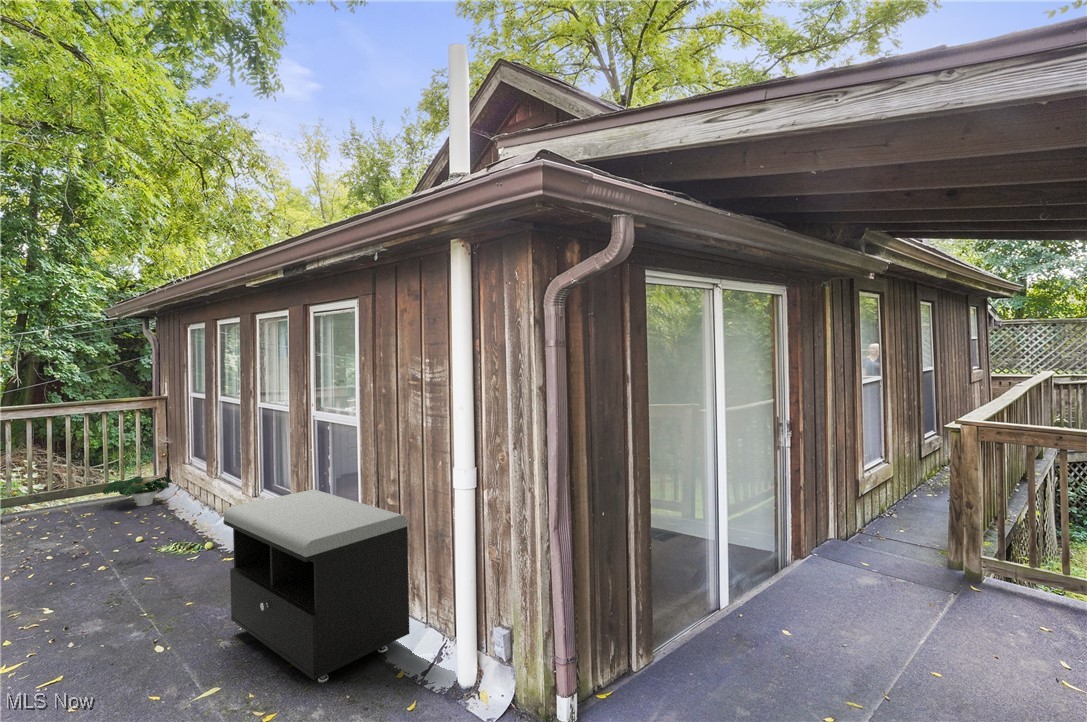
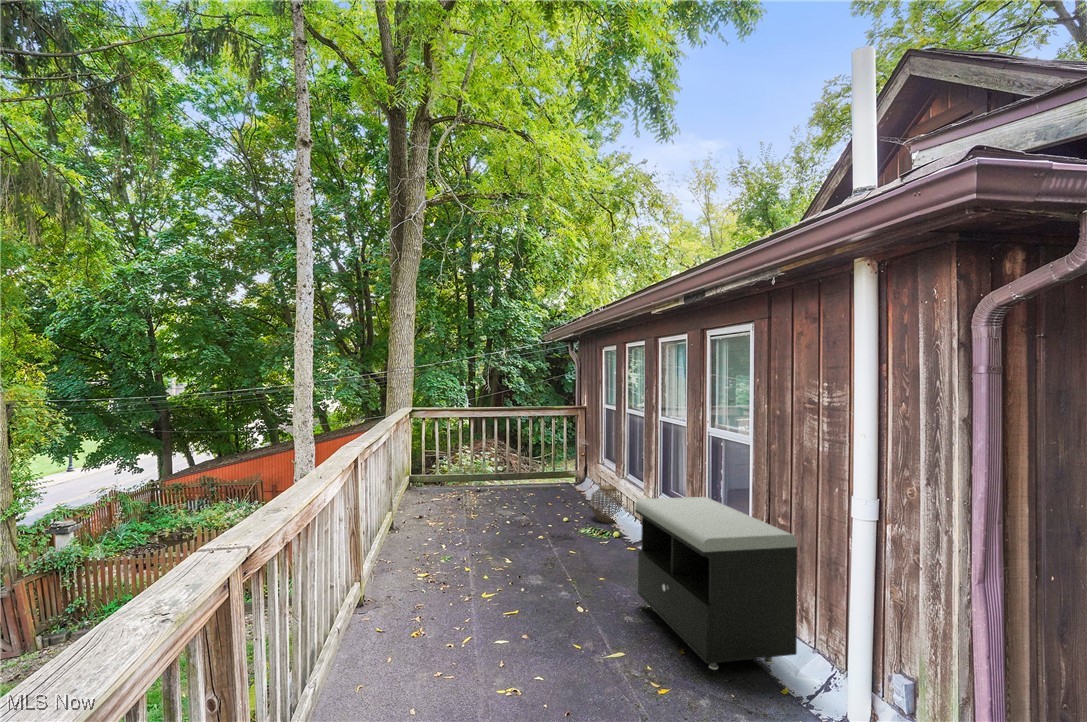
potted plant: present [103,476,172,506] -> none [545,467,589,491]
woven basket: none [172,492,219,538] -> present [591,485,624,523]

